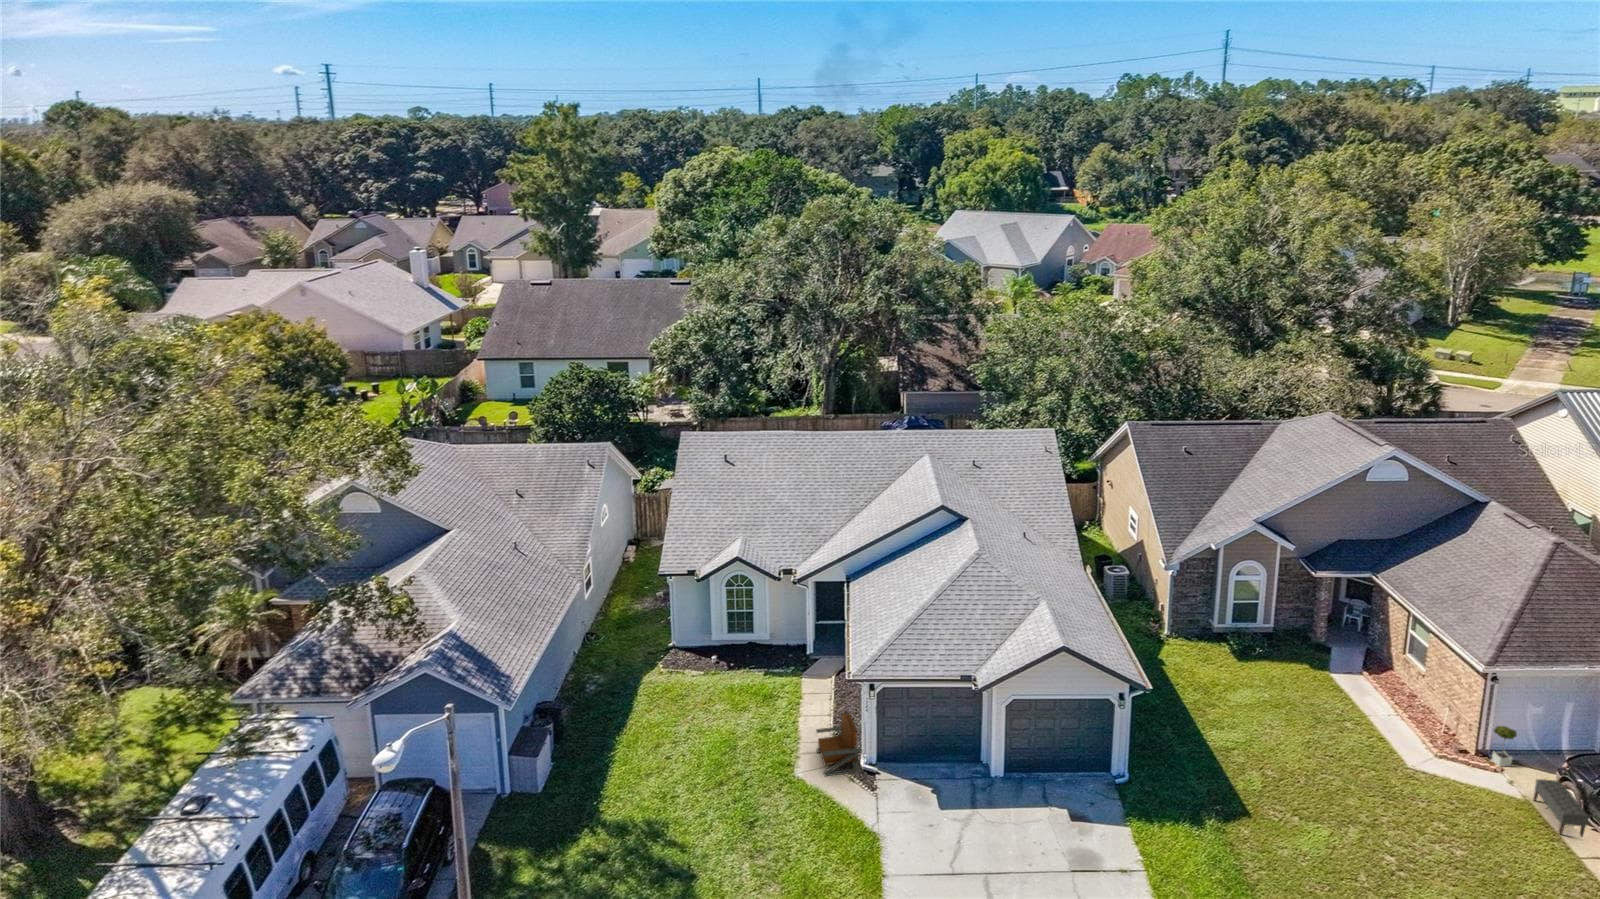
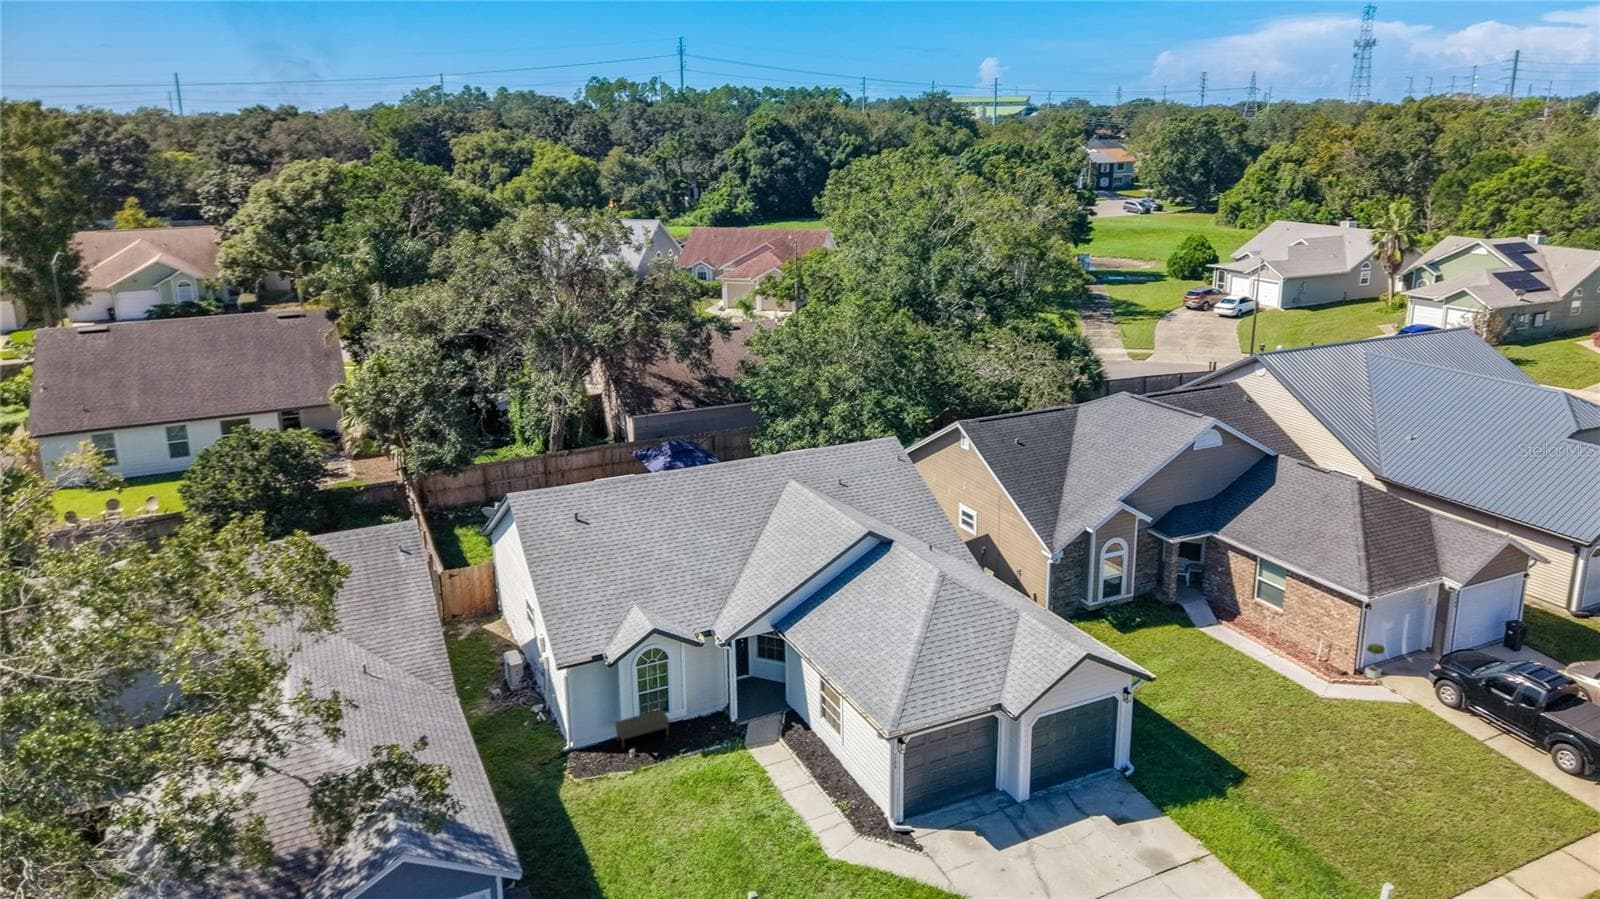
lounge chair: present [816,713,862,776] -> none [832,775,898,853]
bench: present [1533,779,1589,837] -> present [615,710,669,748]

